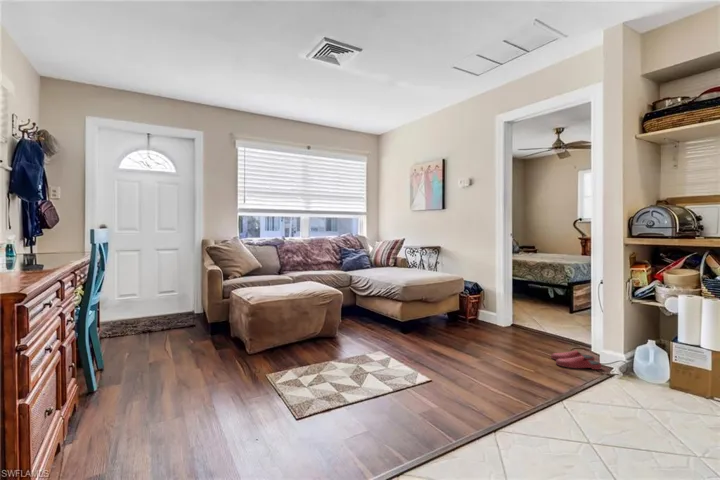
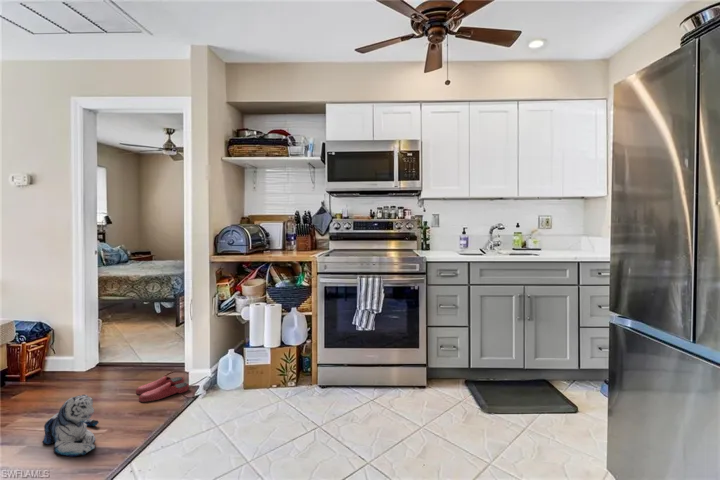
plush toy: none [495,342,533,387] -> present [42,395,99,456]

